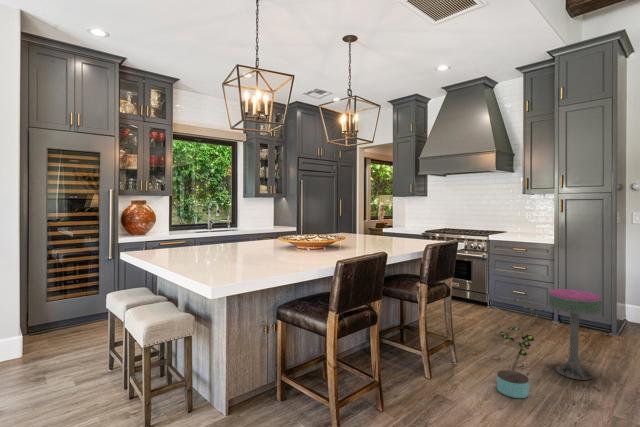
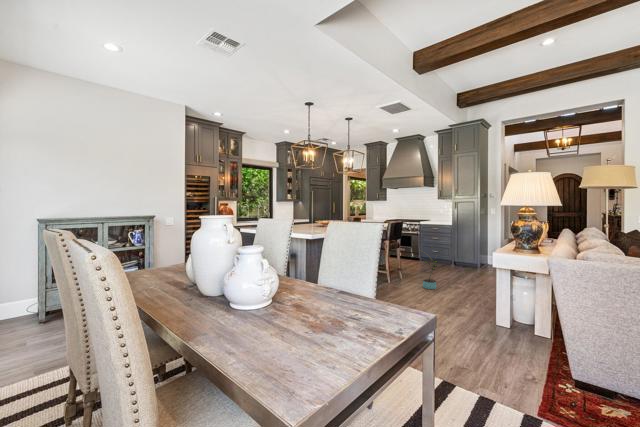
bar stool: present [549,289,602,380] -> none [446,244,469,284]

